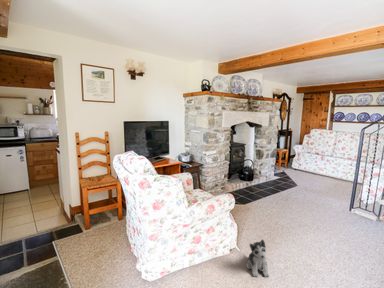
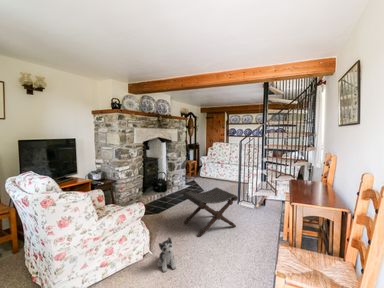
footstool: none [275,187,356,244] -> present [183,188,238,237]

